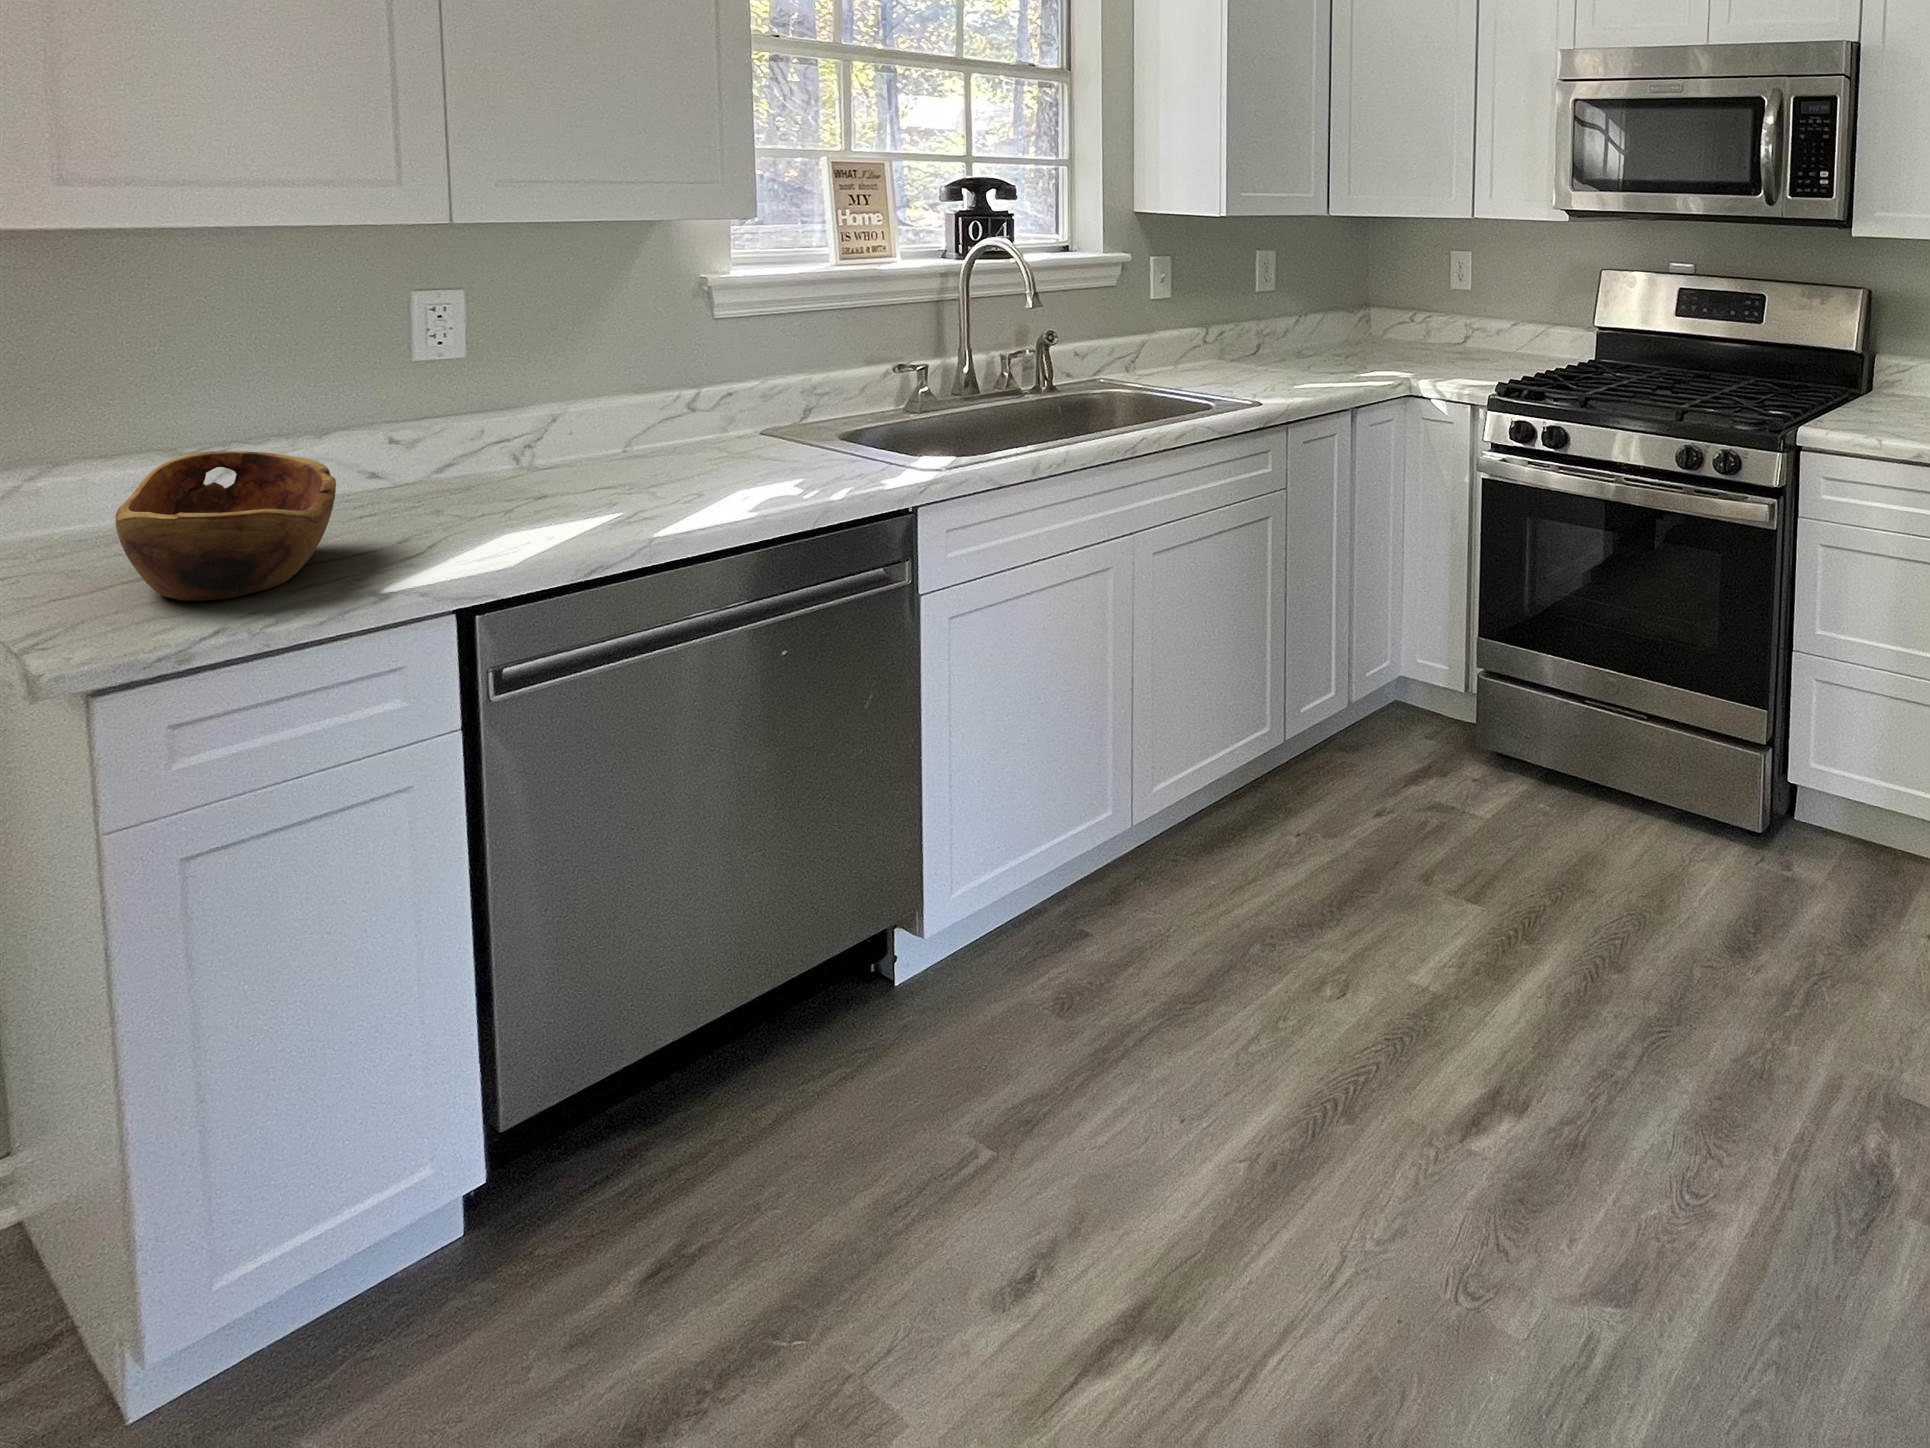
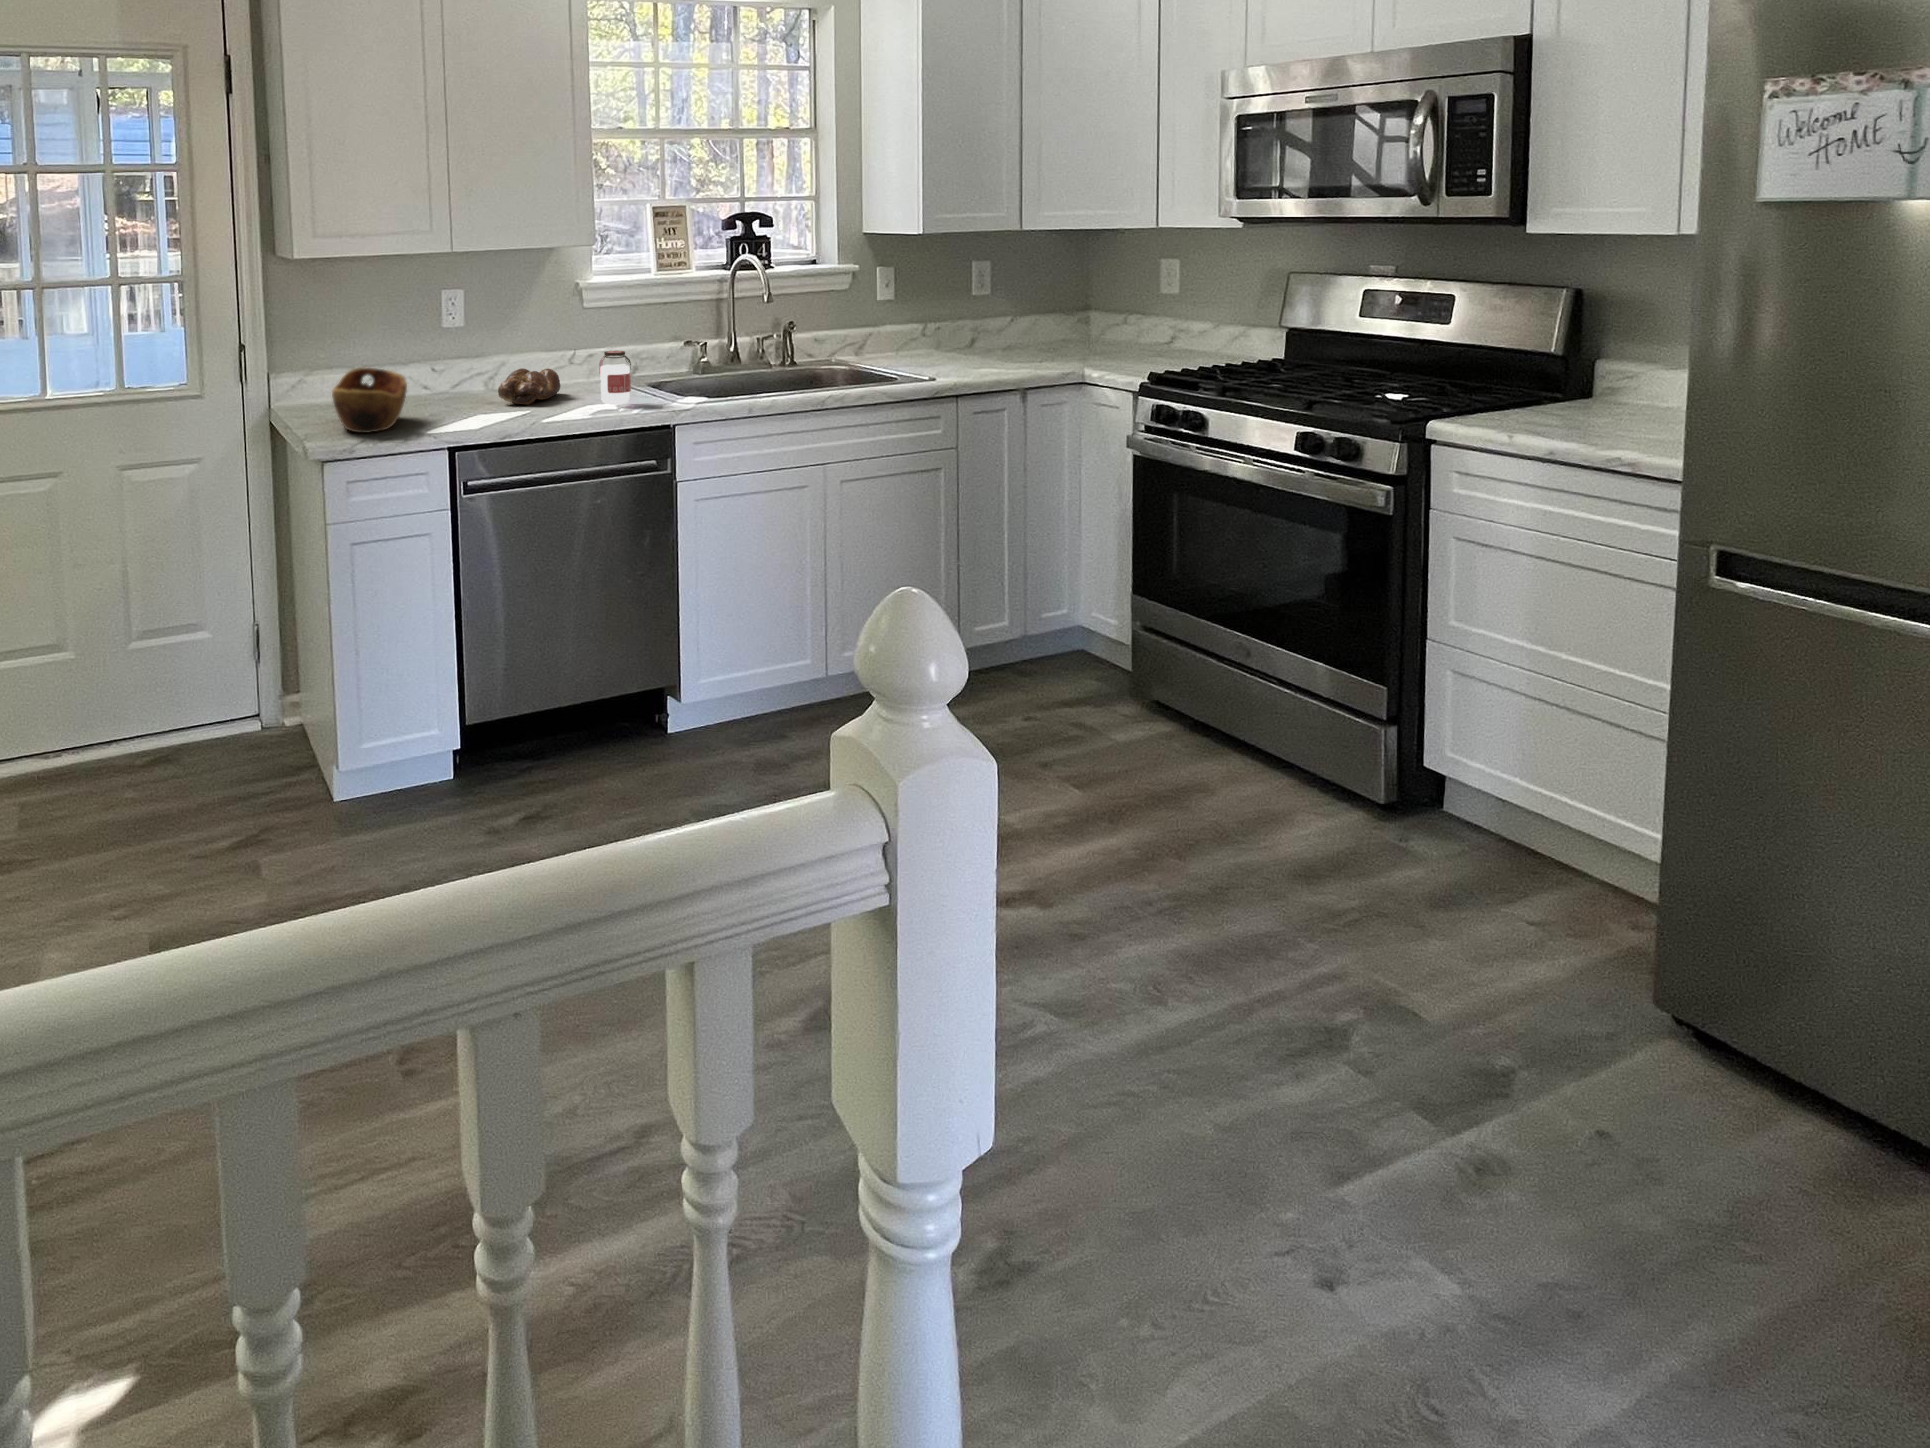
jar: none [767,390,829,481] -> present [599,351,631,405]
bread loaf: none [552,423,681,492] -> present [498,368,561,405]

